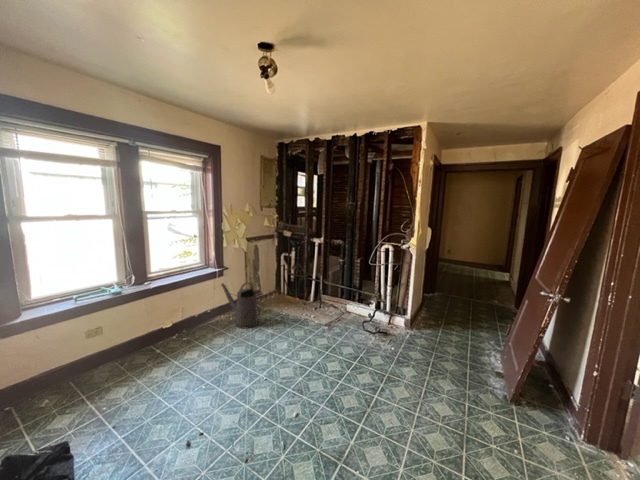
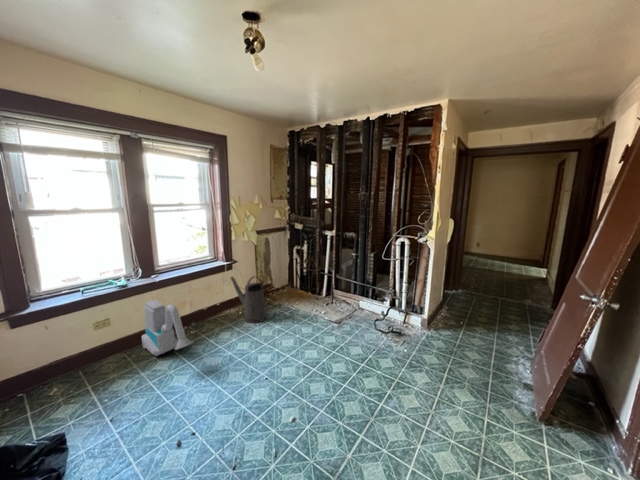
vacuum cleaner: none [134,307,192,364] -> present [142,300,193,356]

